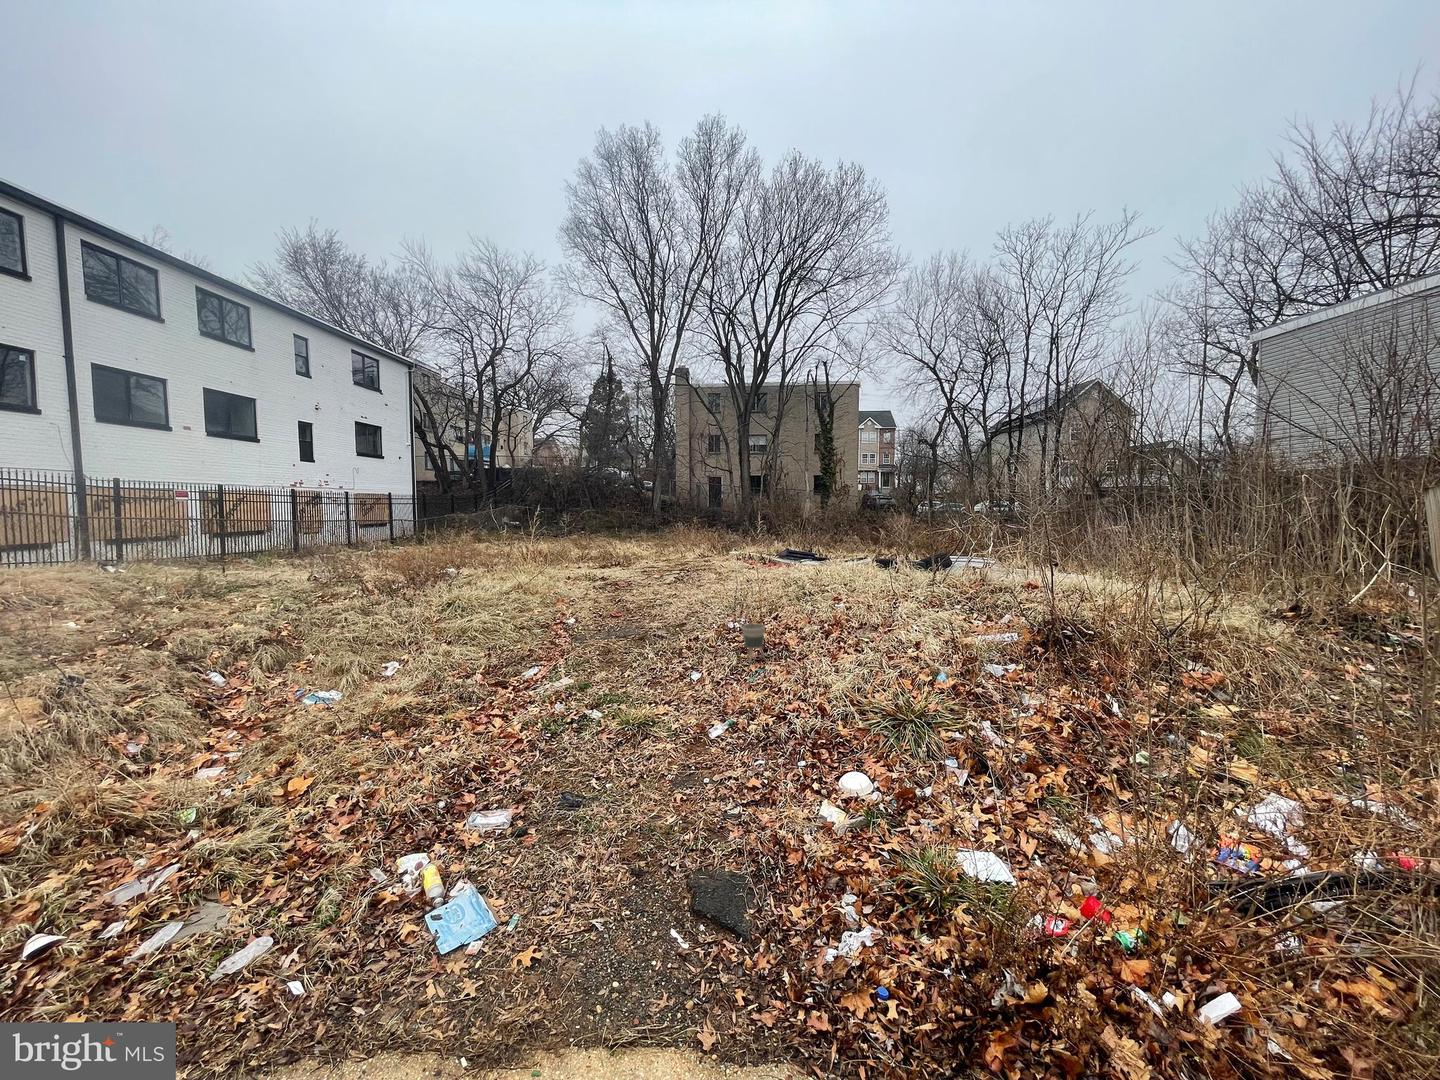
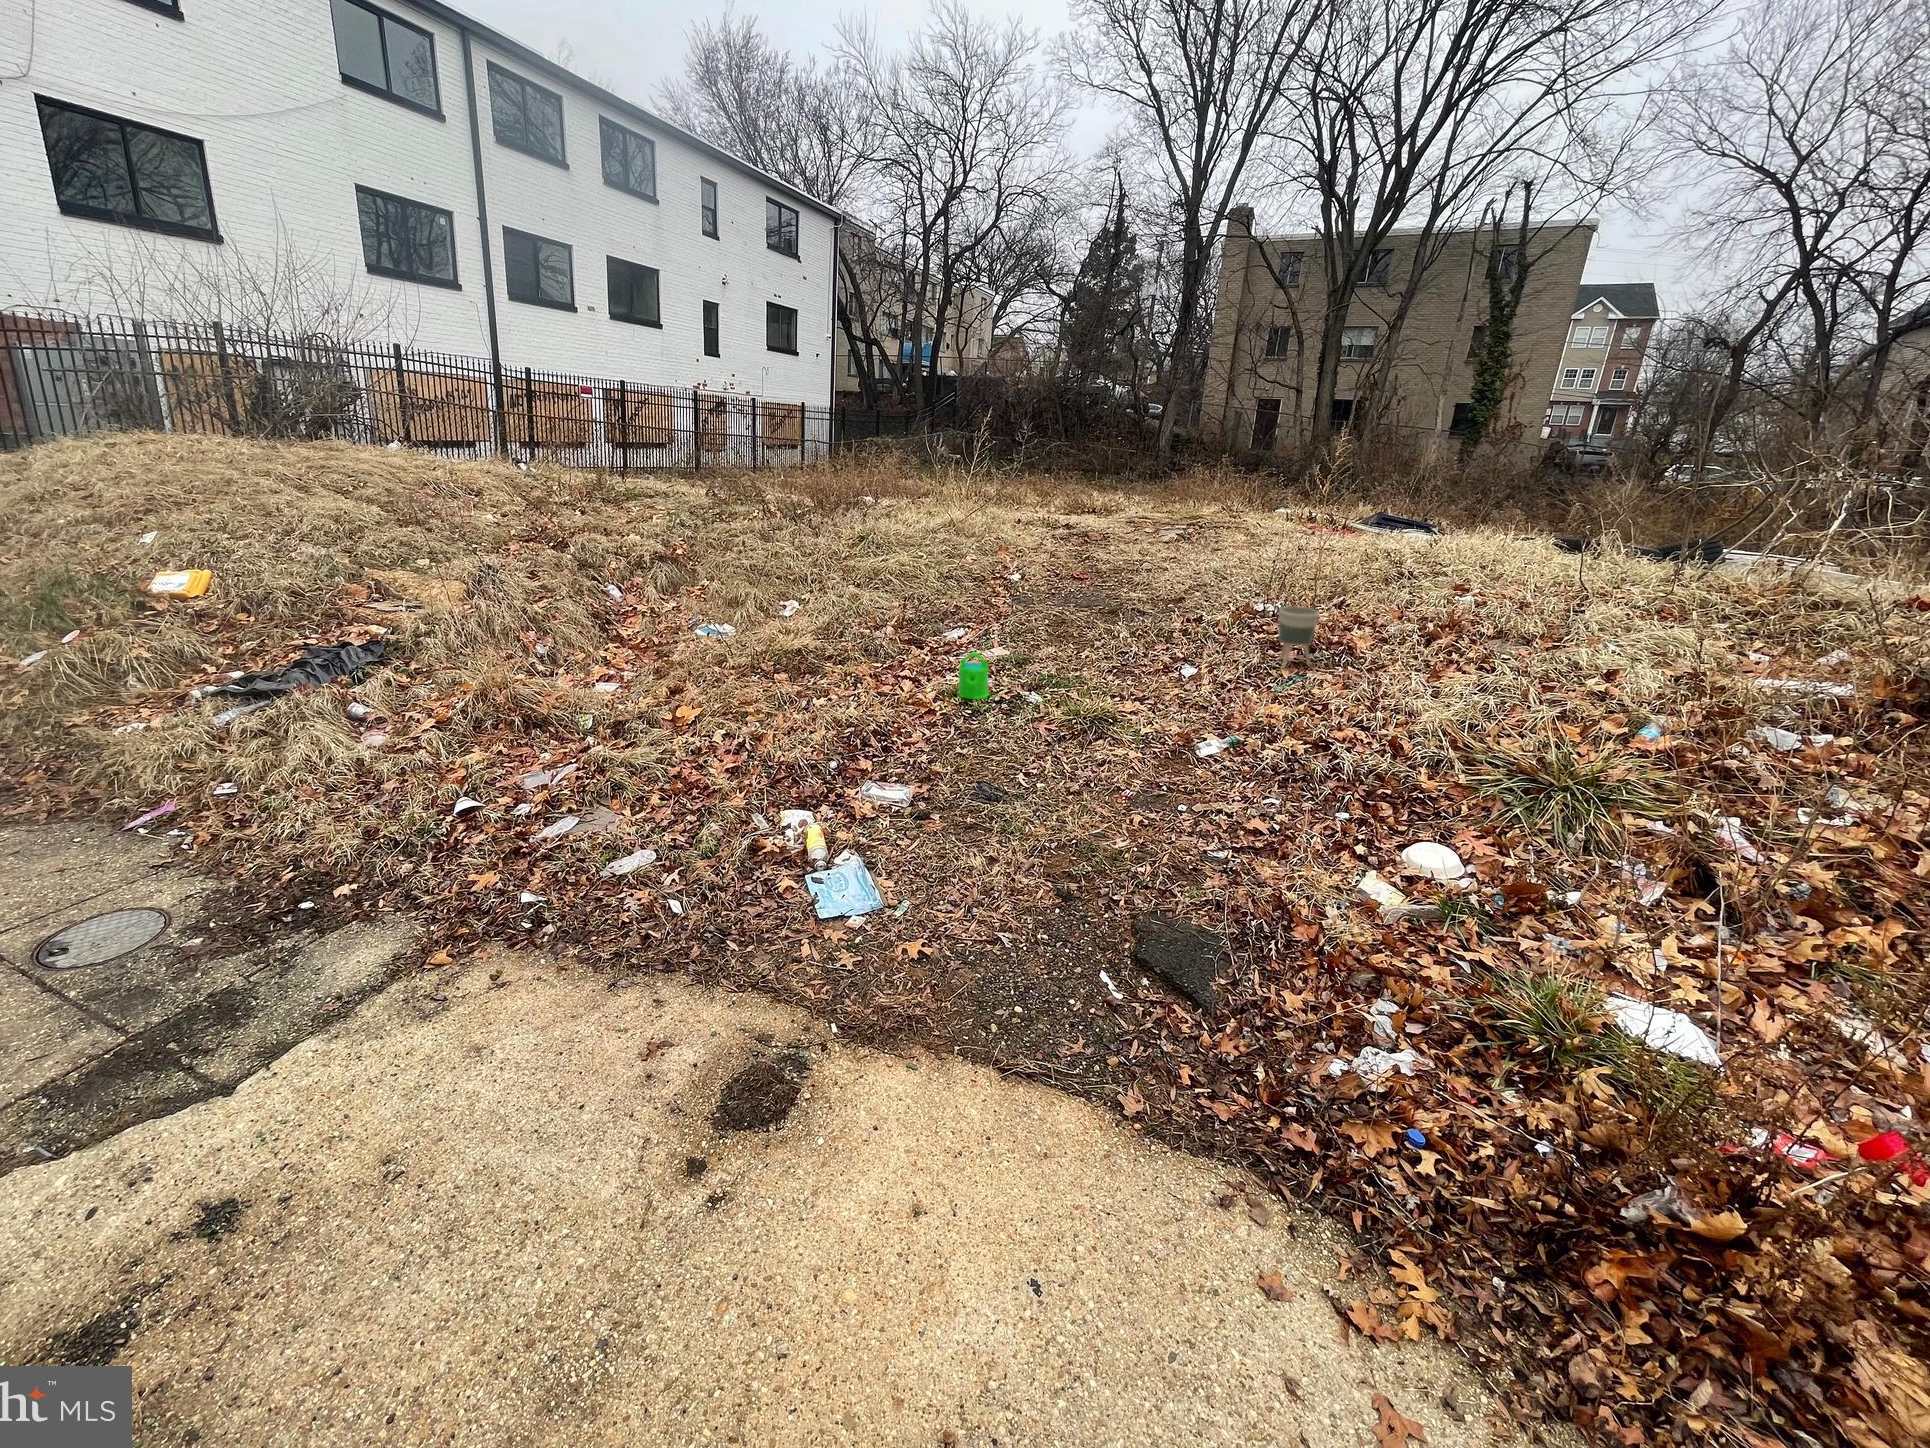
watering can: none [537,687,563,723] -> present [957,652,989,699]

